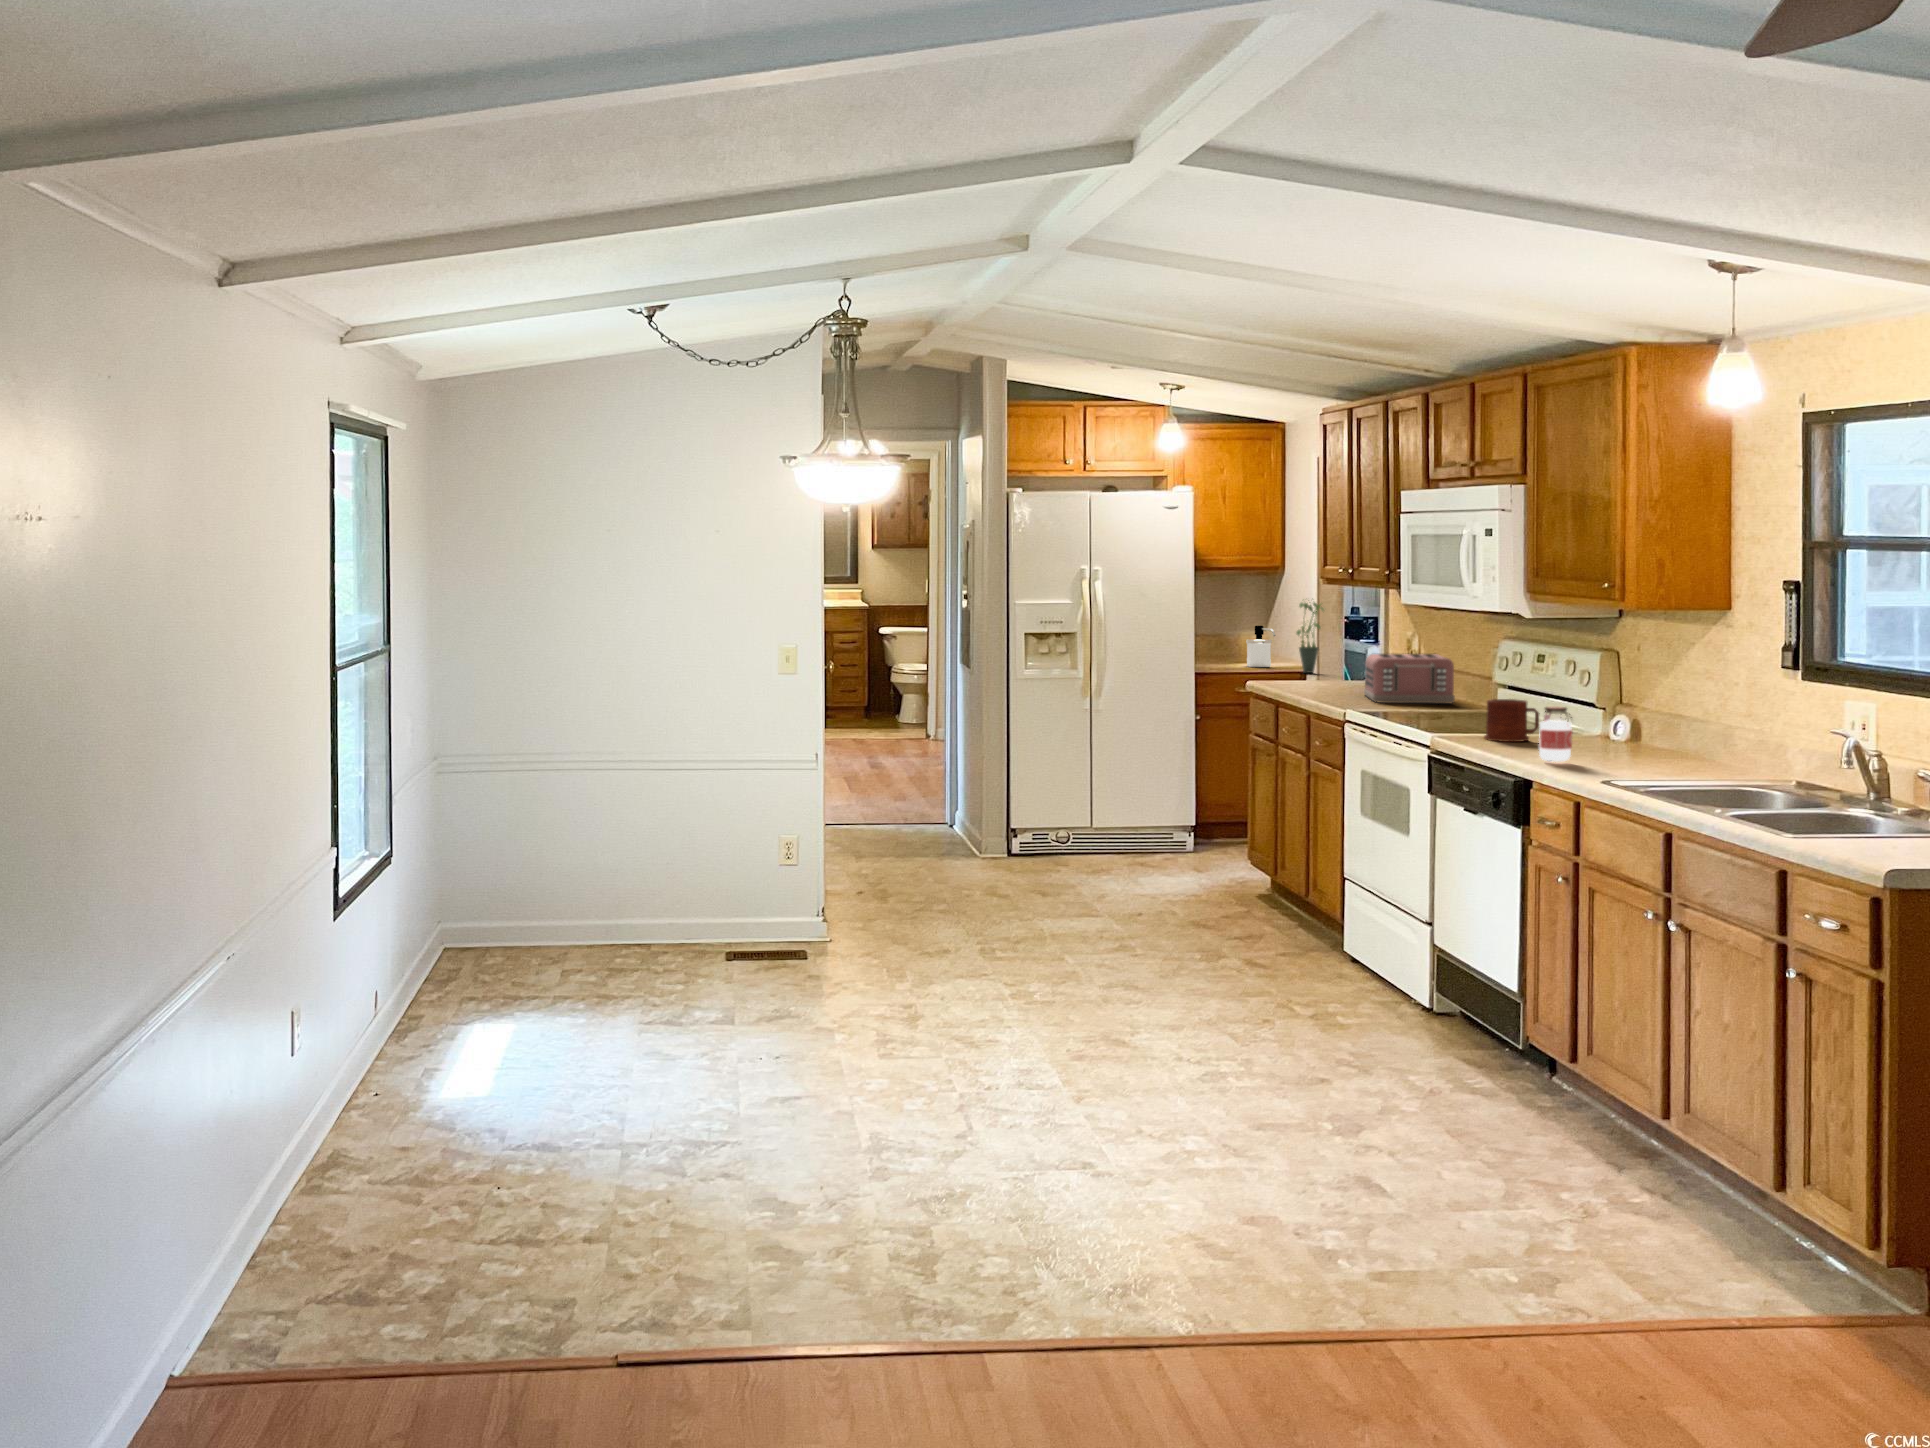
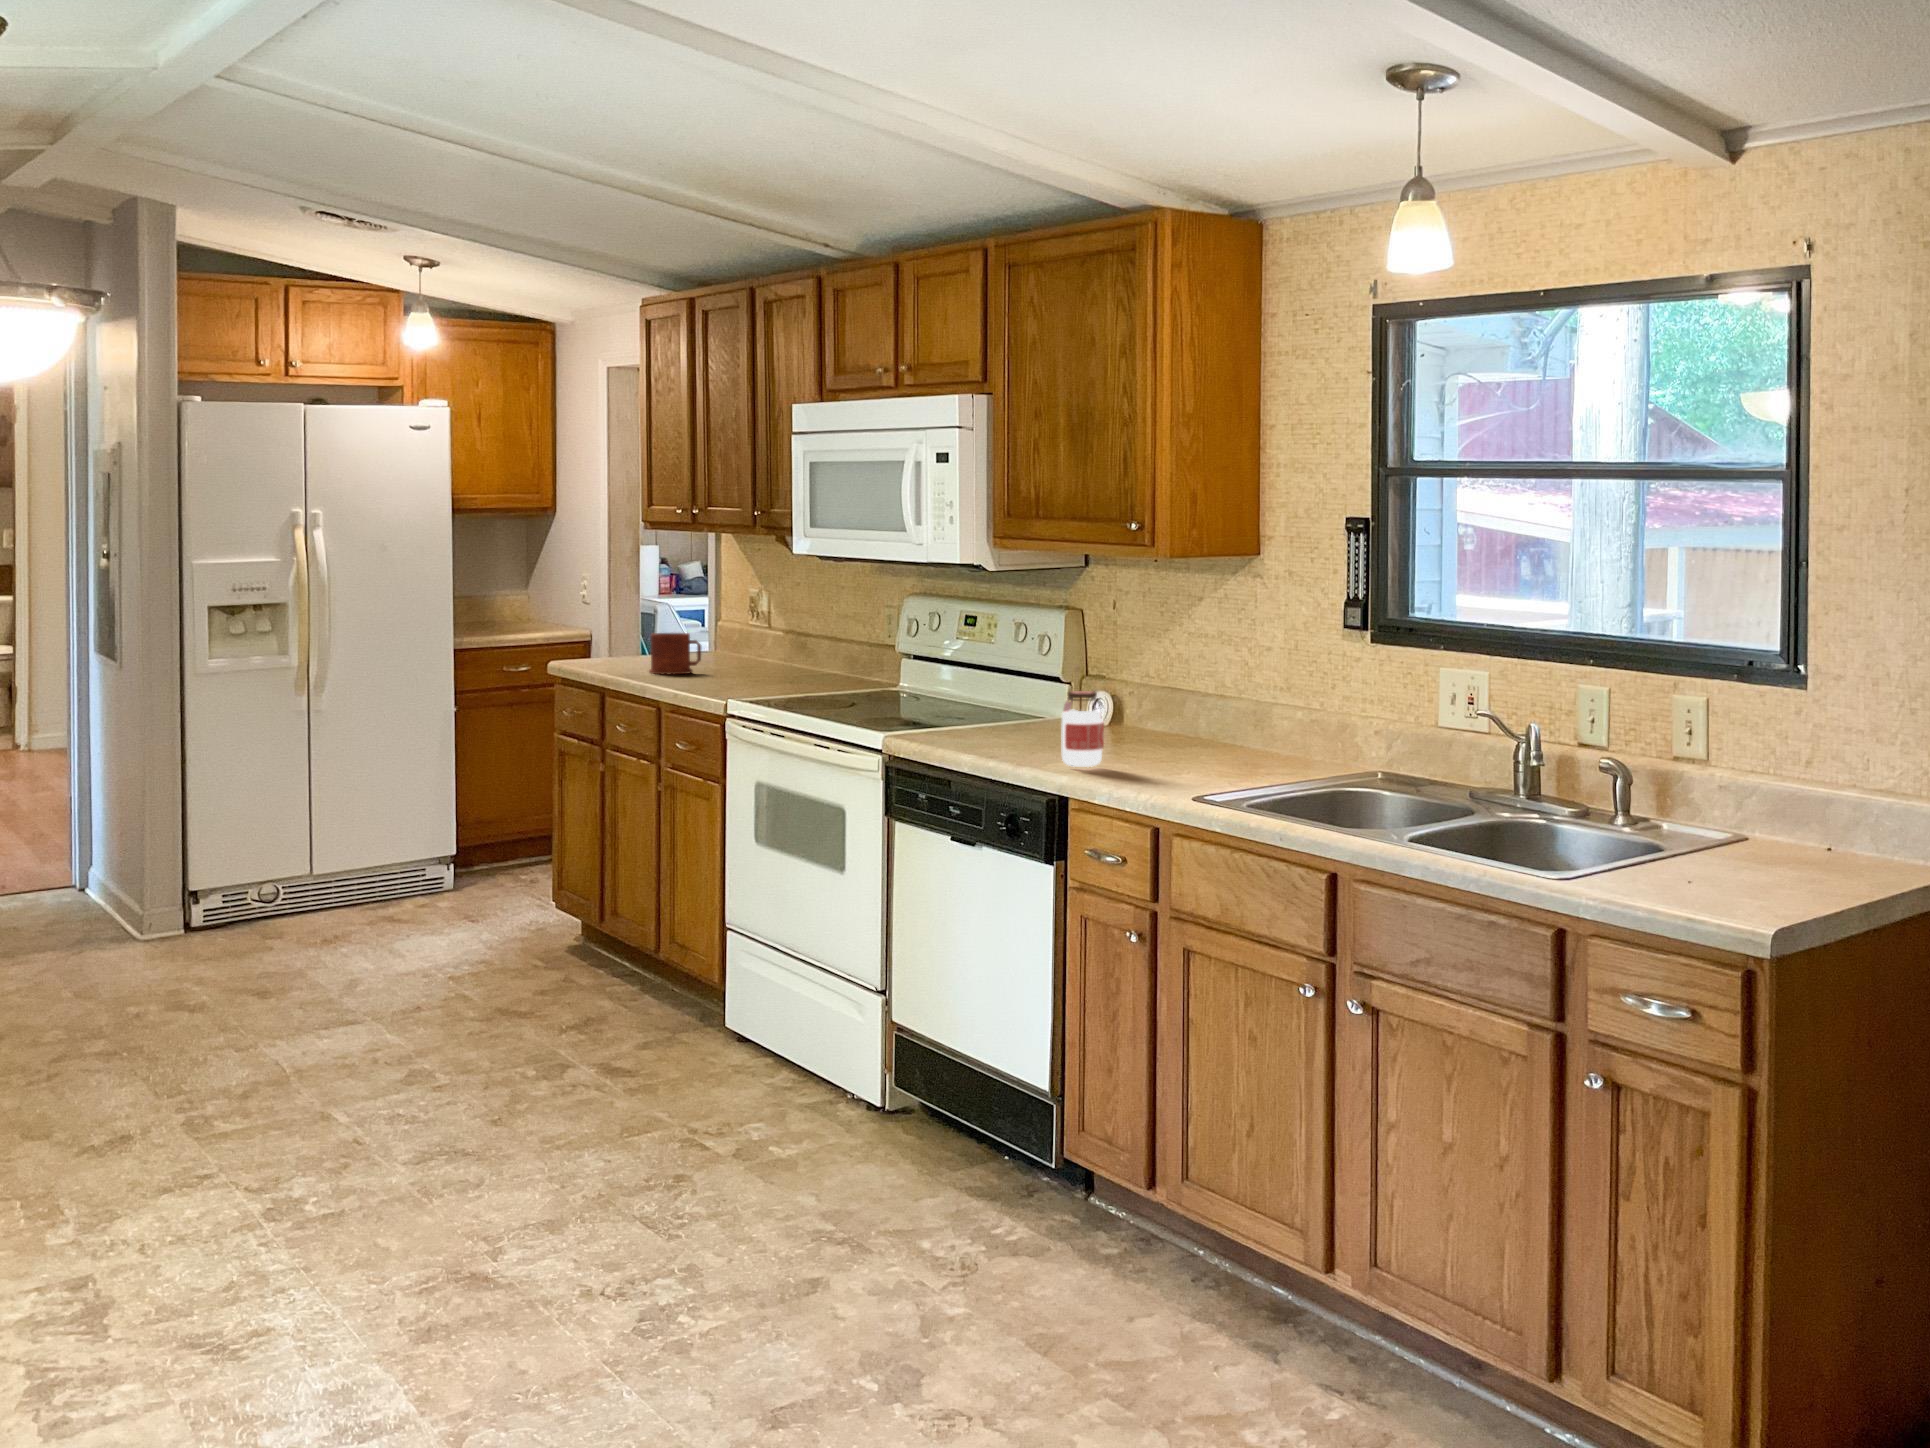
potted plant: present [1297,603,1324,673] -> none [591,552,629,649]
soap dispenser: present [1246,626,1275,667] -> none [518,589,558,643]
toaster: present [1364,654,1455,703] -> none [713,621,838,688]
mug: present [1484,699,1540,742] -> present [649,633,701,675]

